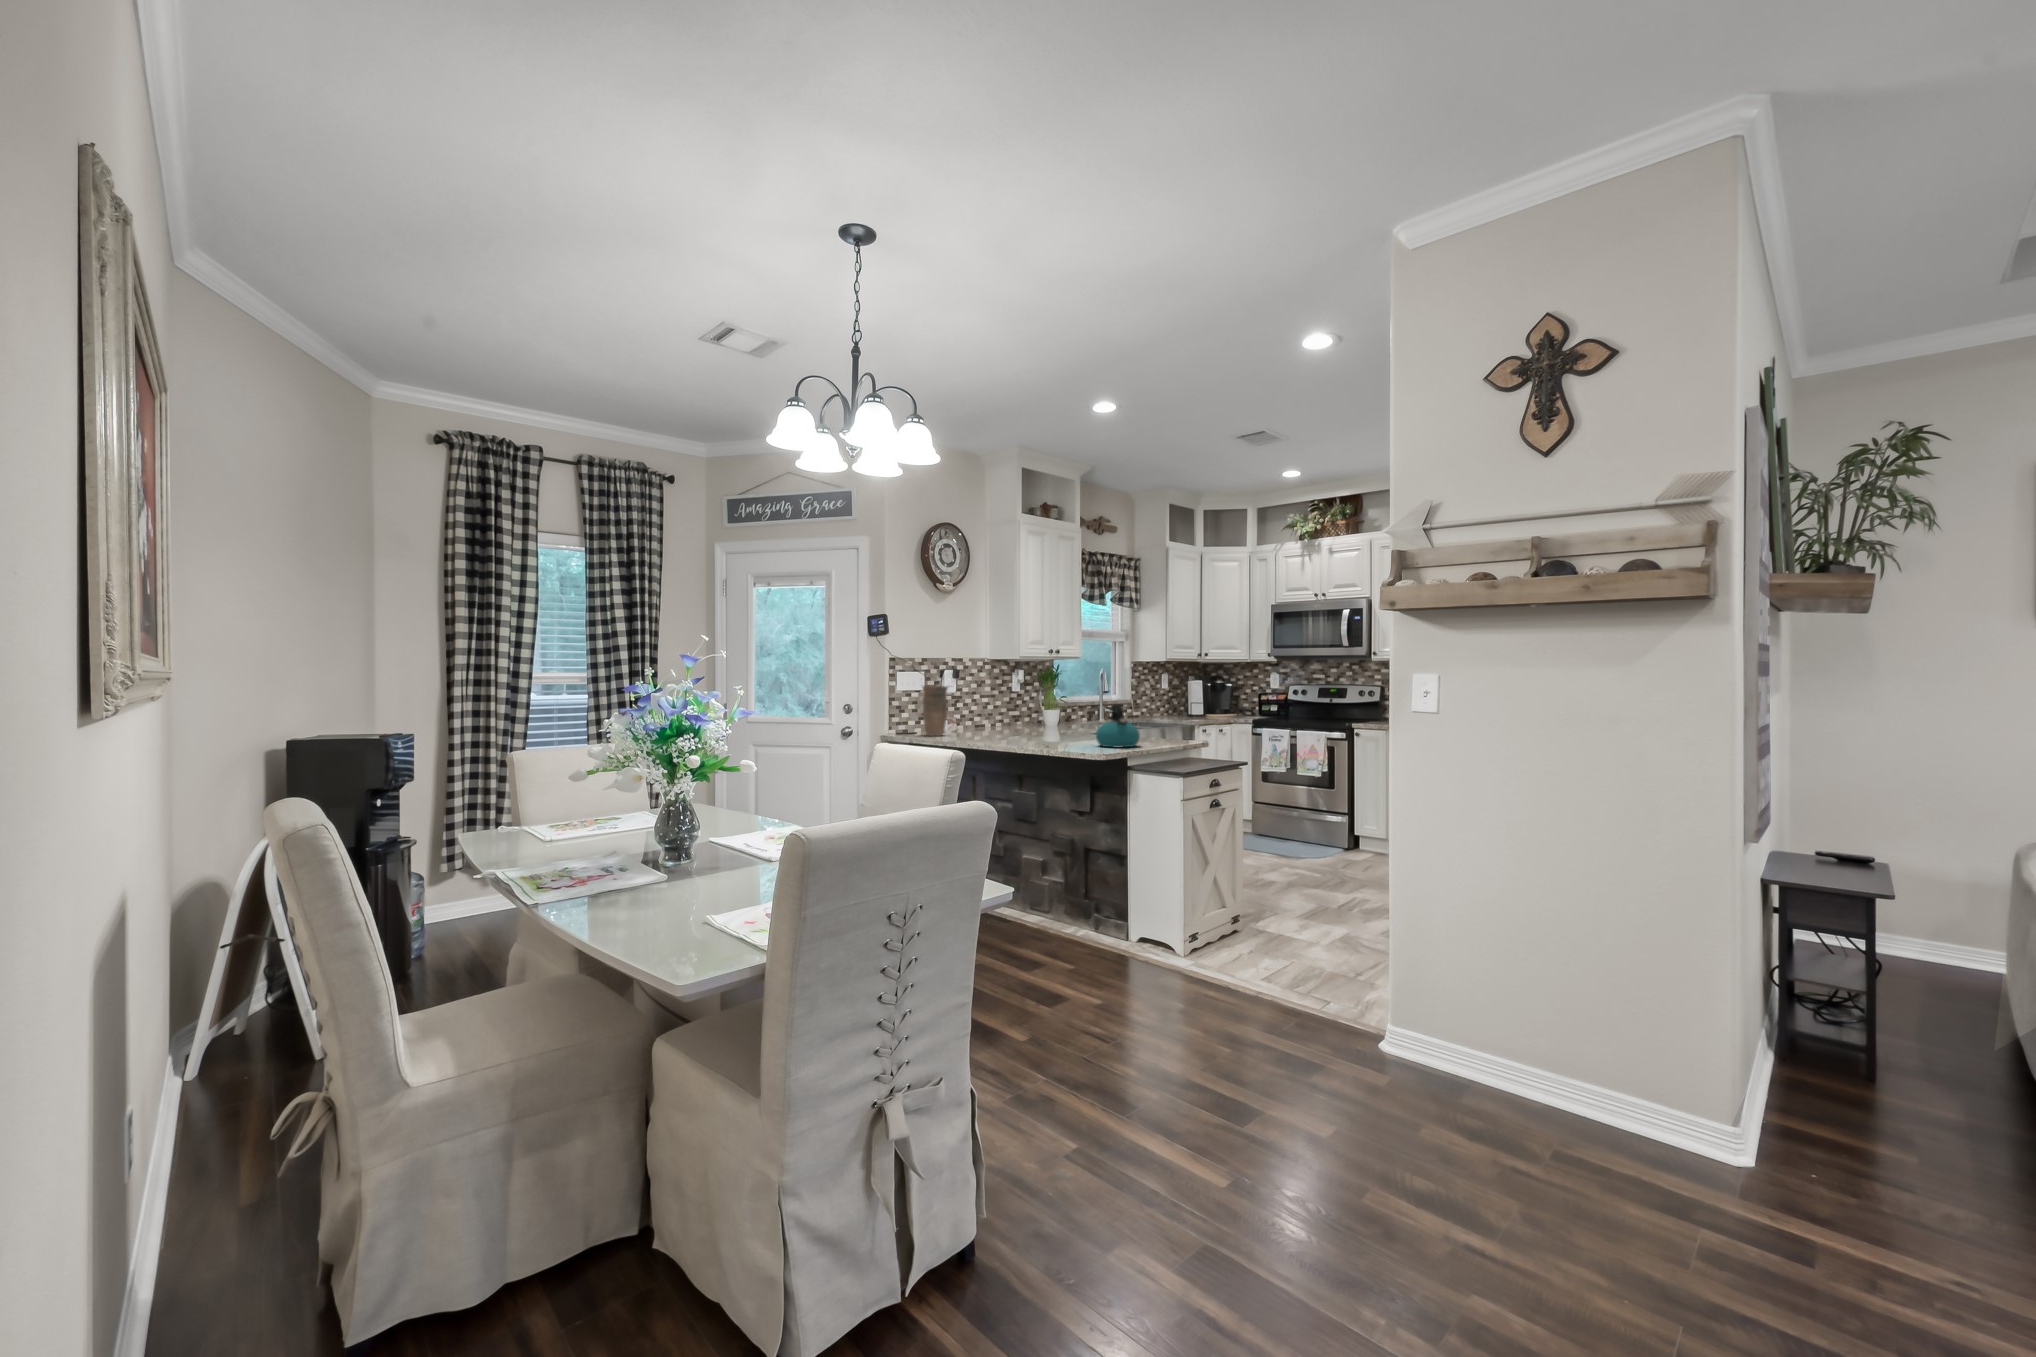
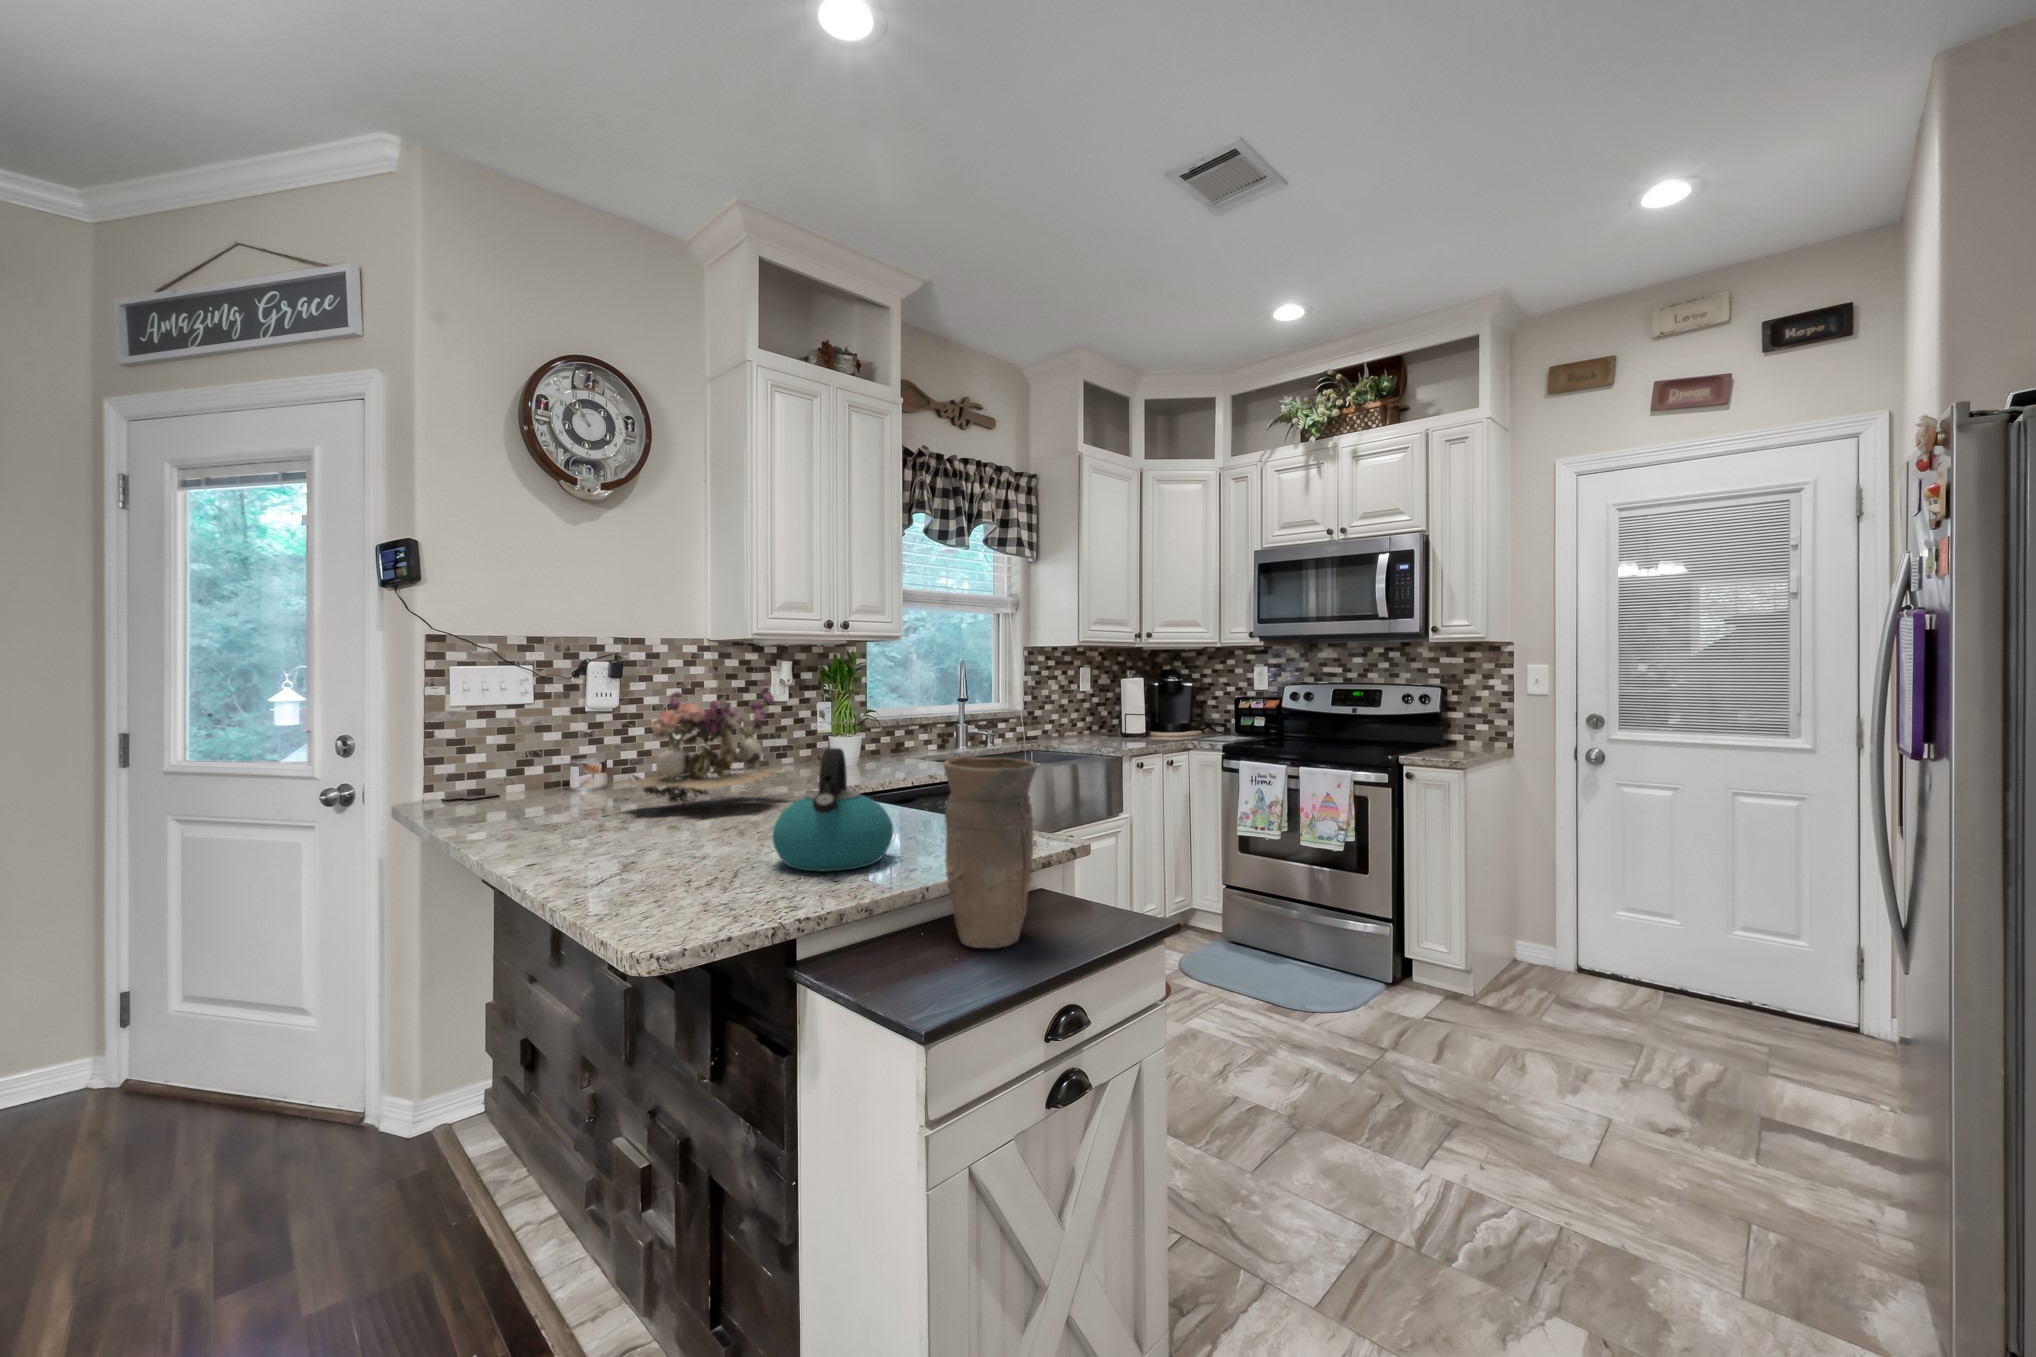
flower arrangement: none [991,681,1057,736] -> present [624,684,785,806]
vase: present [923,685,948,736] -> present [943,757,1037,948]

